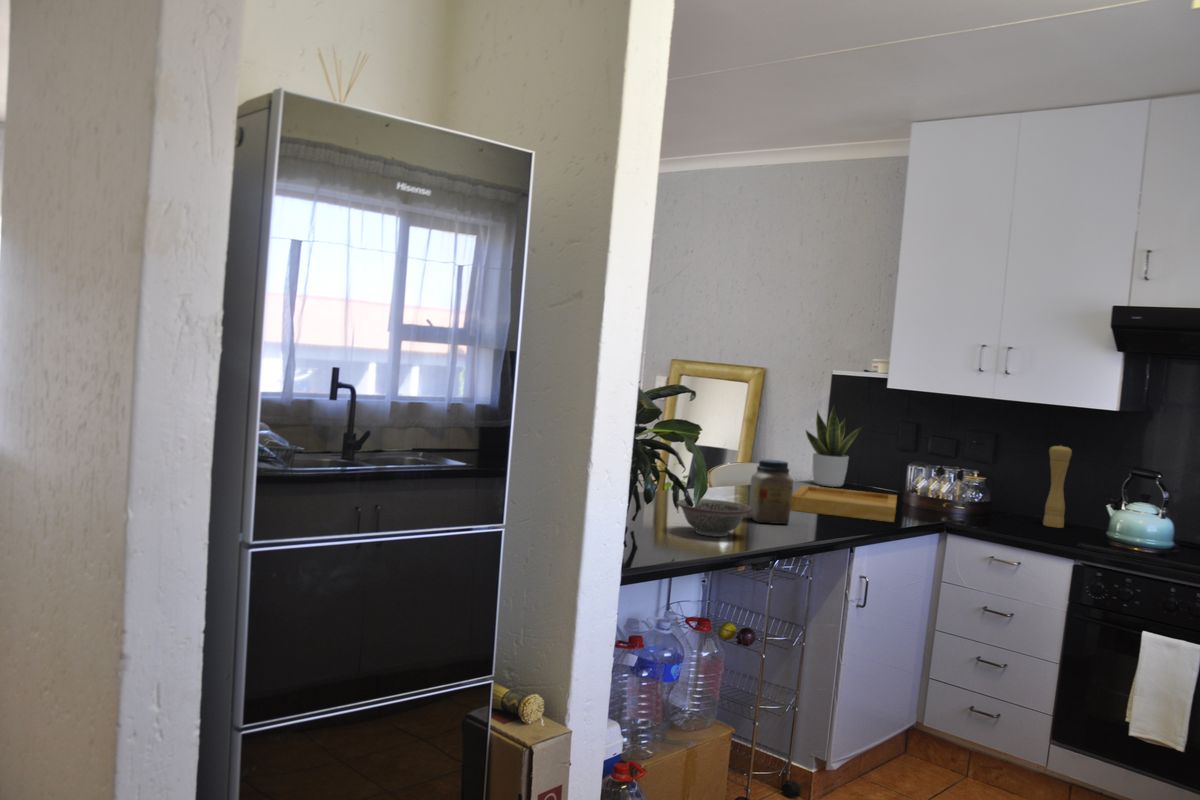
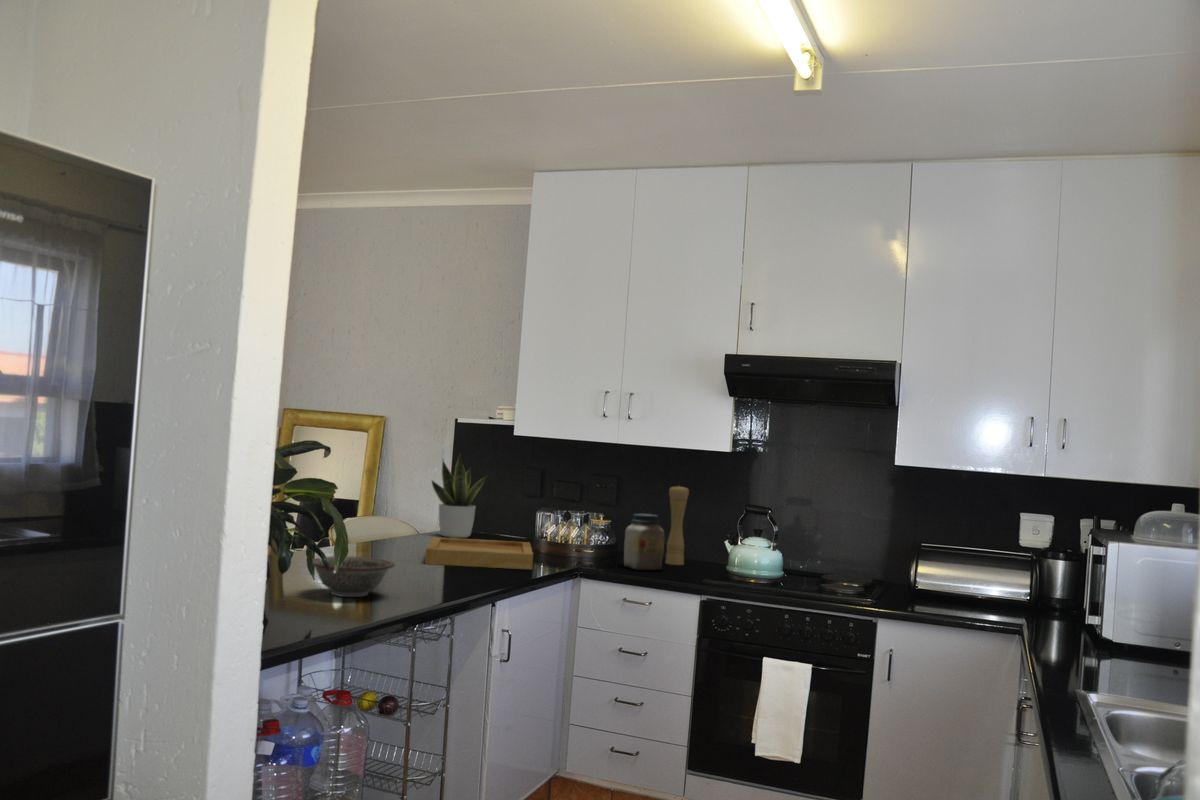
jar: present [749,459,793,524] -> present [624,514,664,570]

